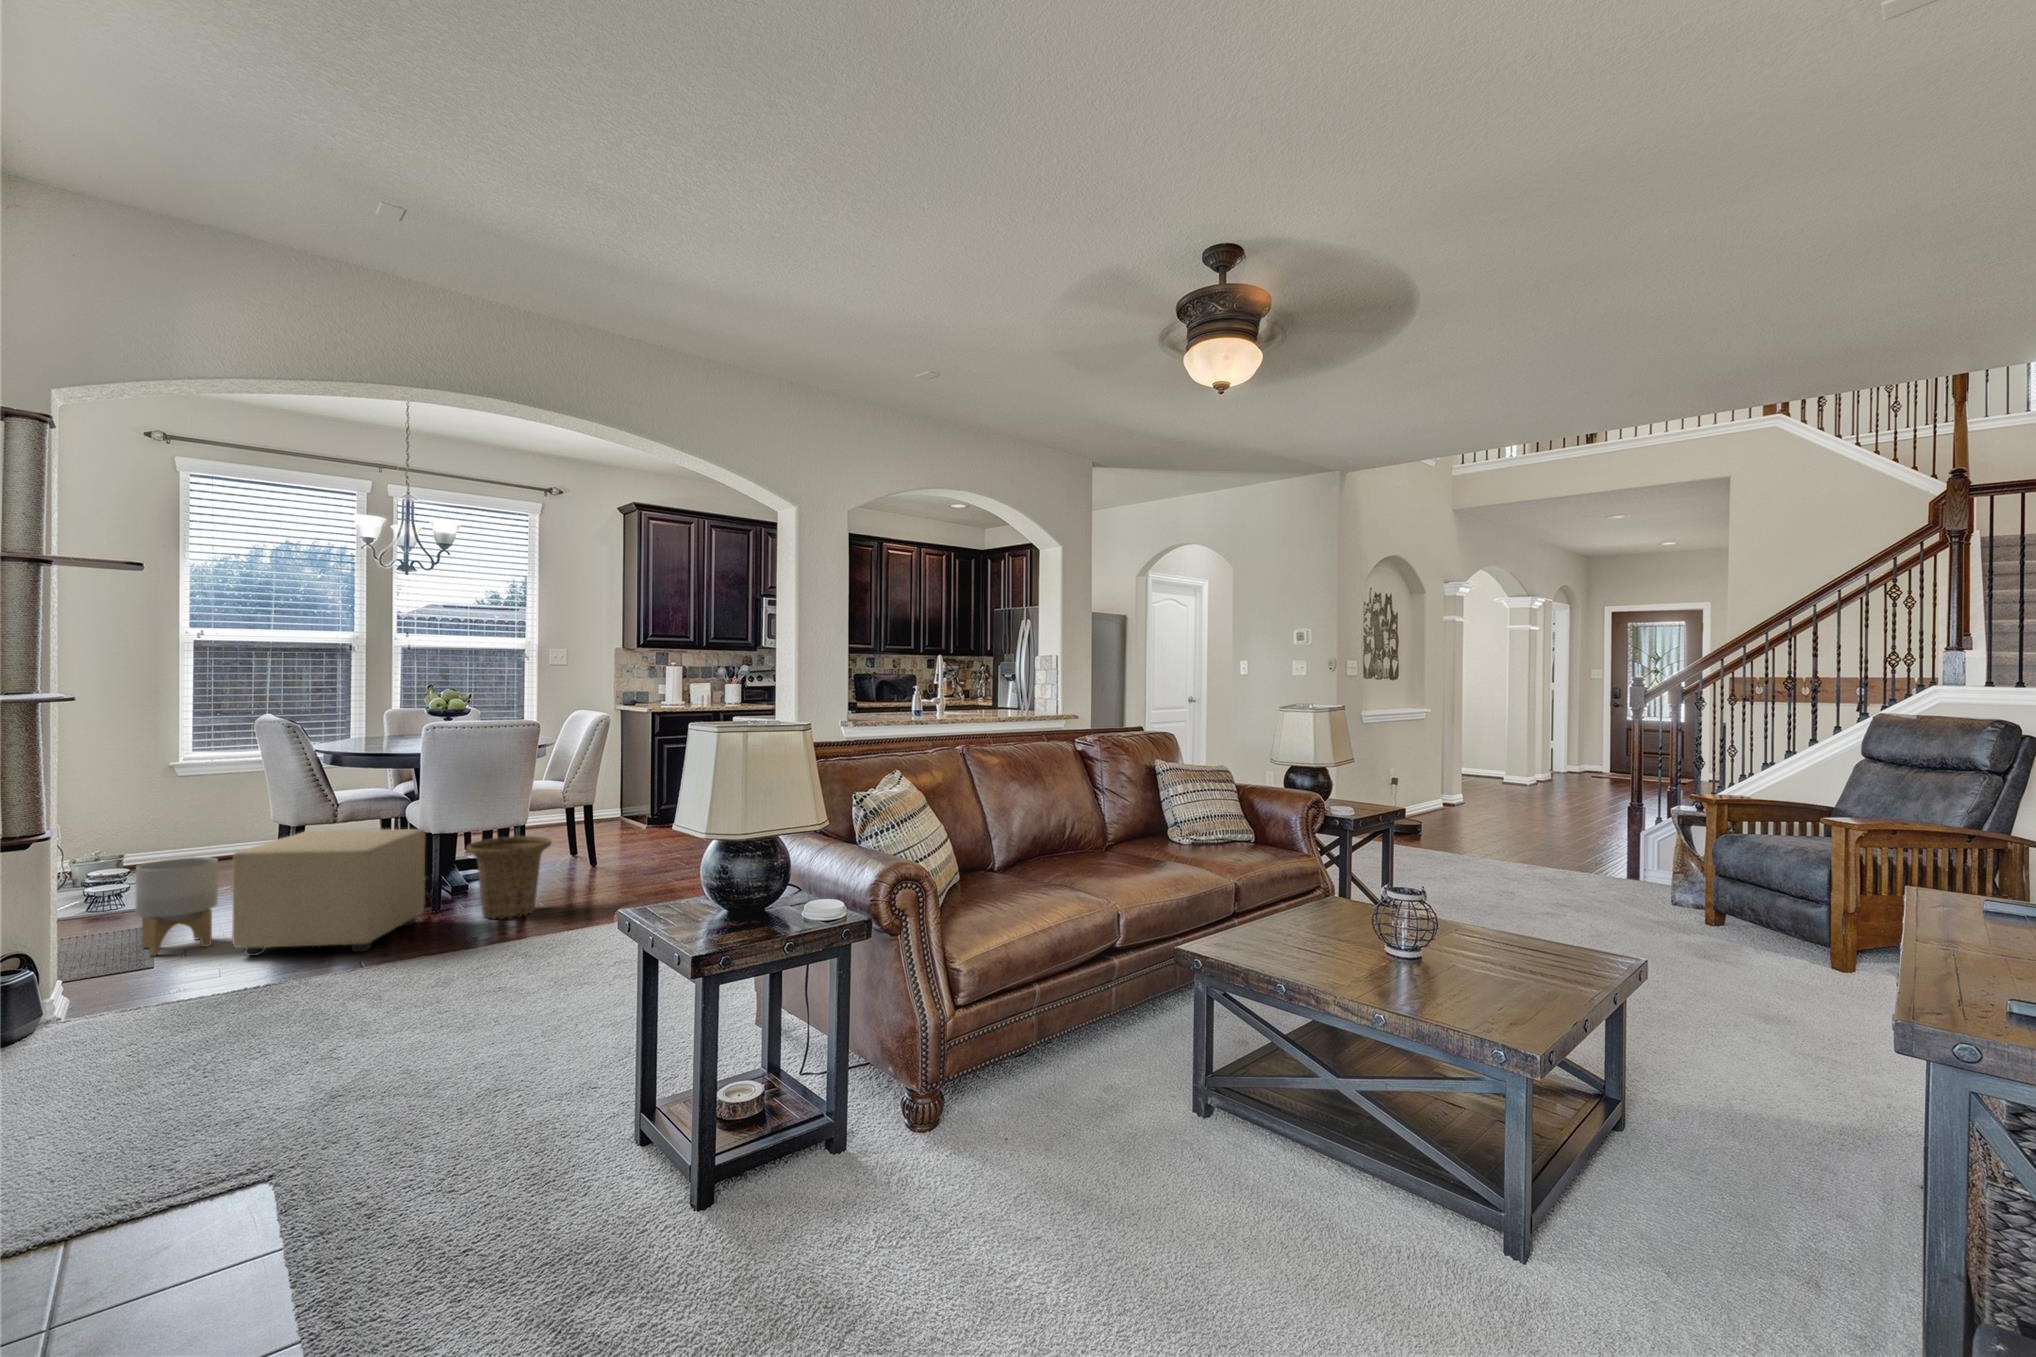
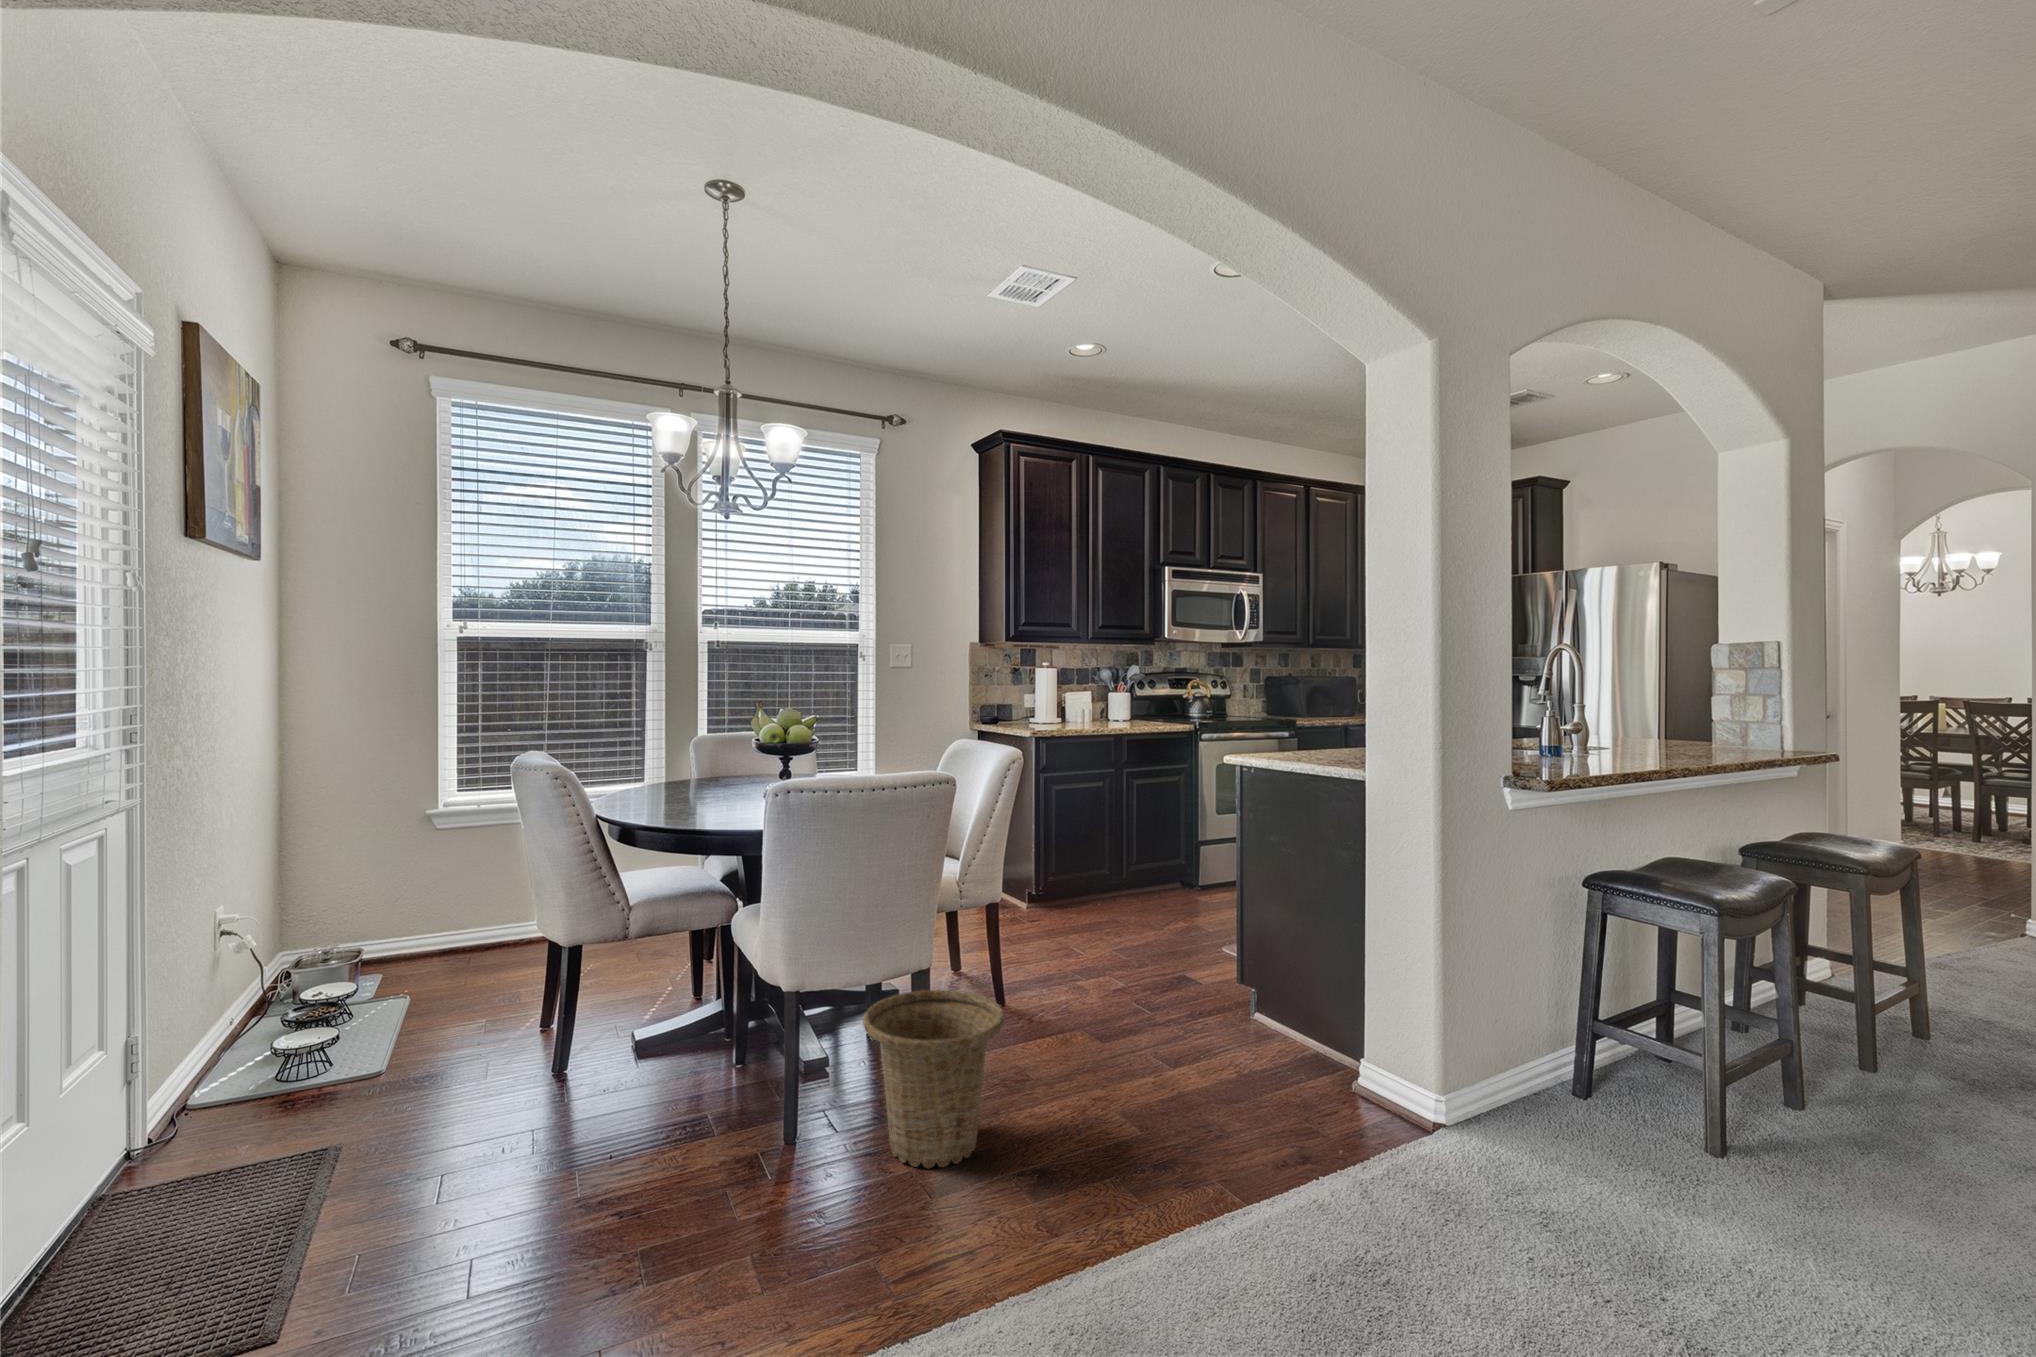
ottoman: present [232,829,425,956] -> none [474,983,796,1281]
planter: present [135,857,218,956] -> none [321,1034,458,1246]

